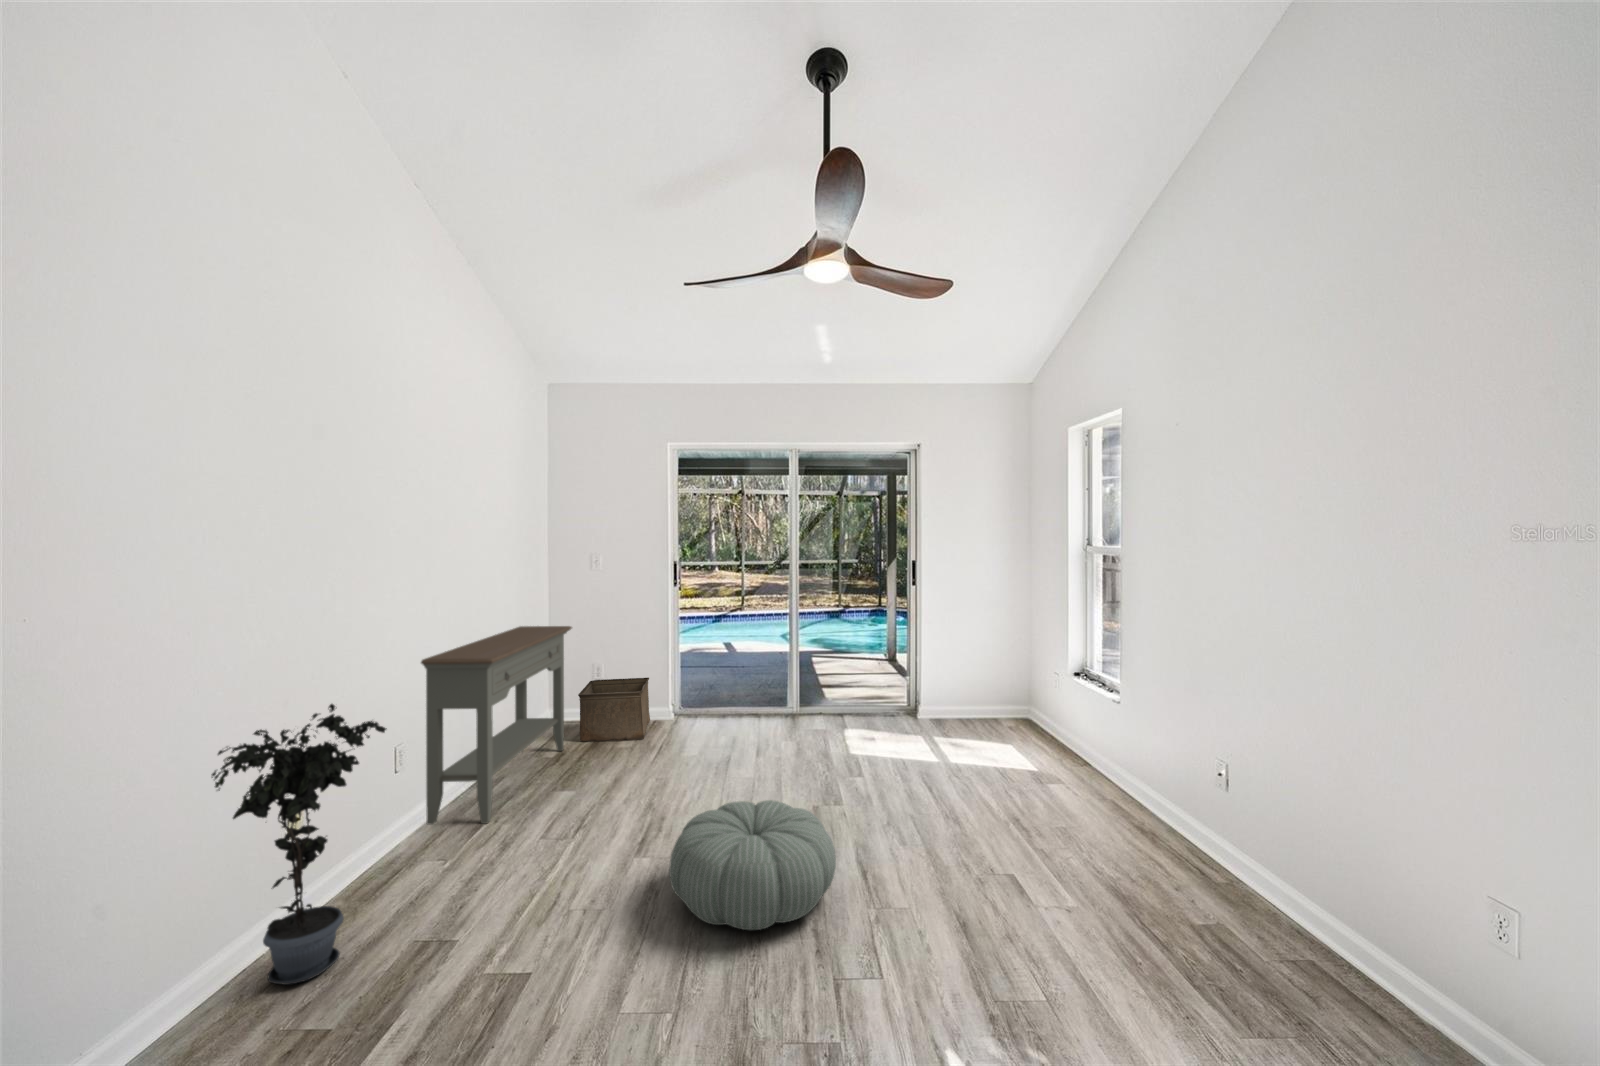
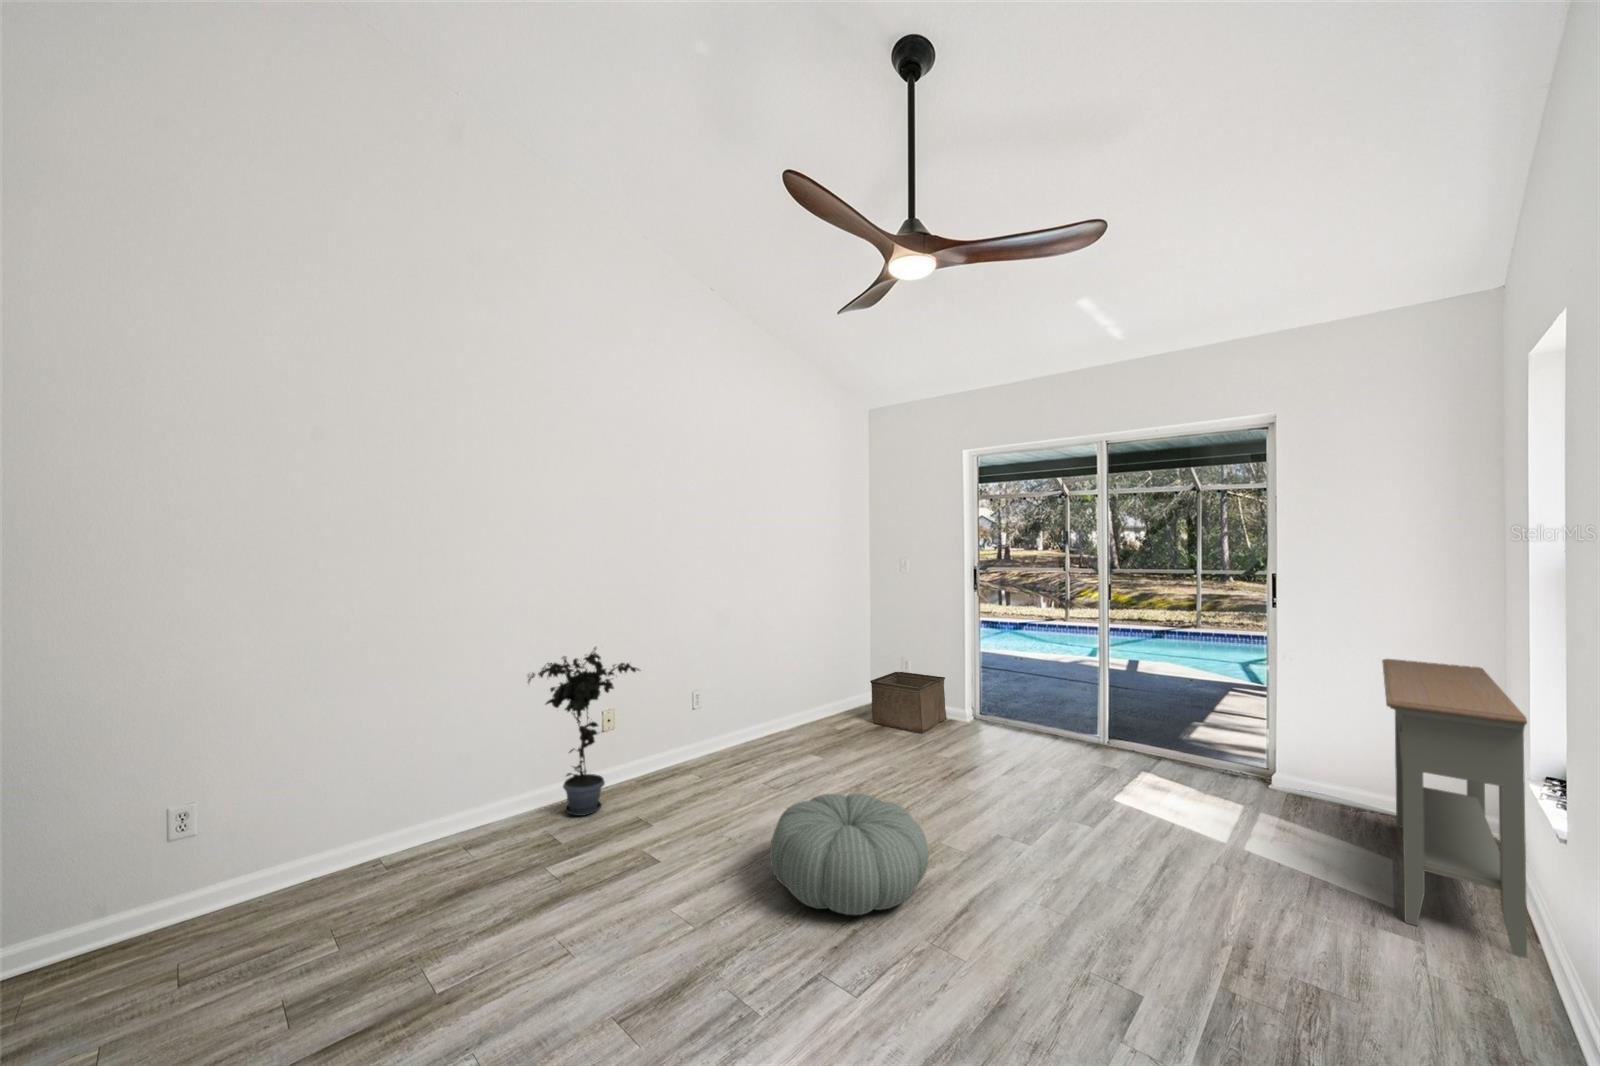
console table: present [421,626,572,824] -> present [1382,659,1527,958]

